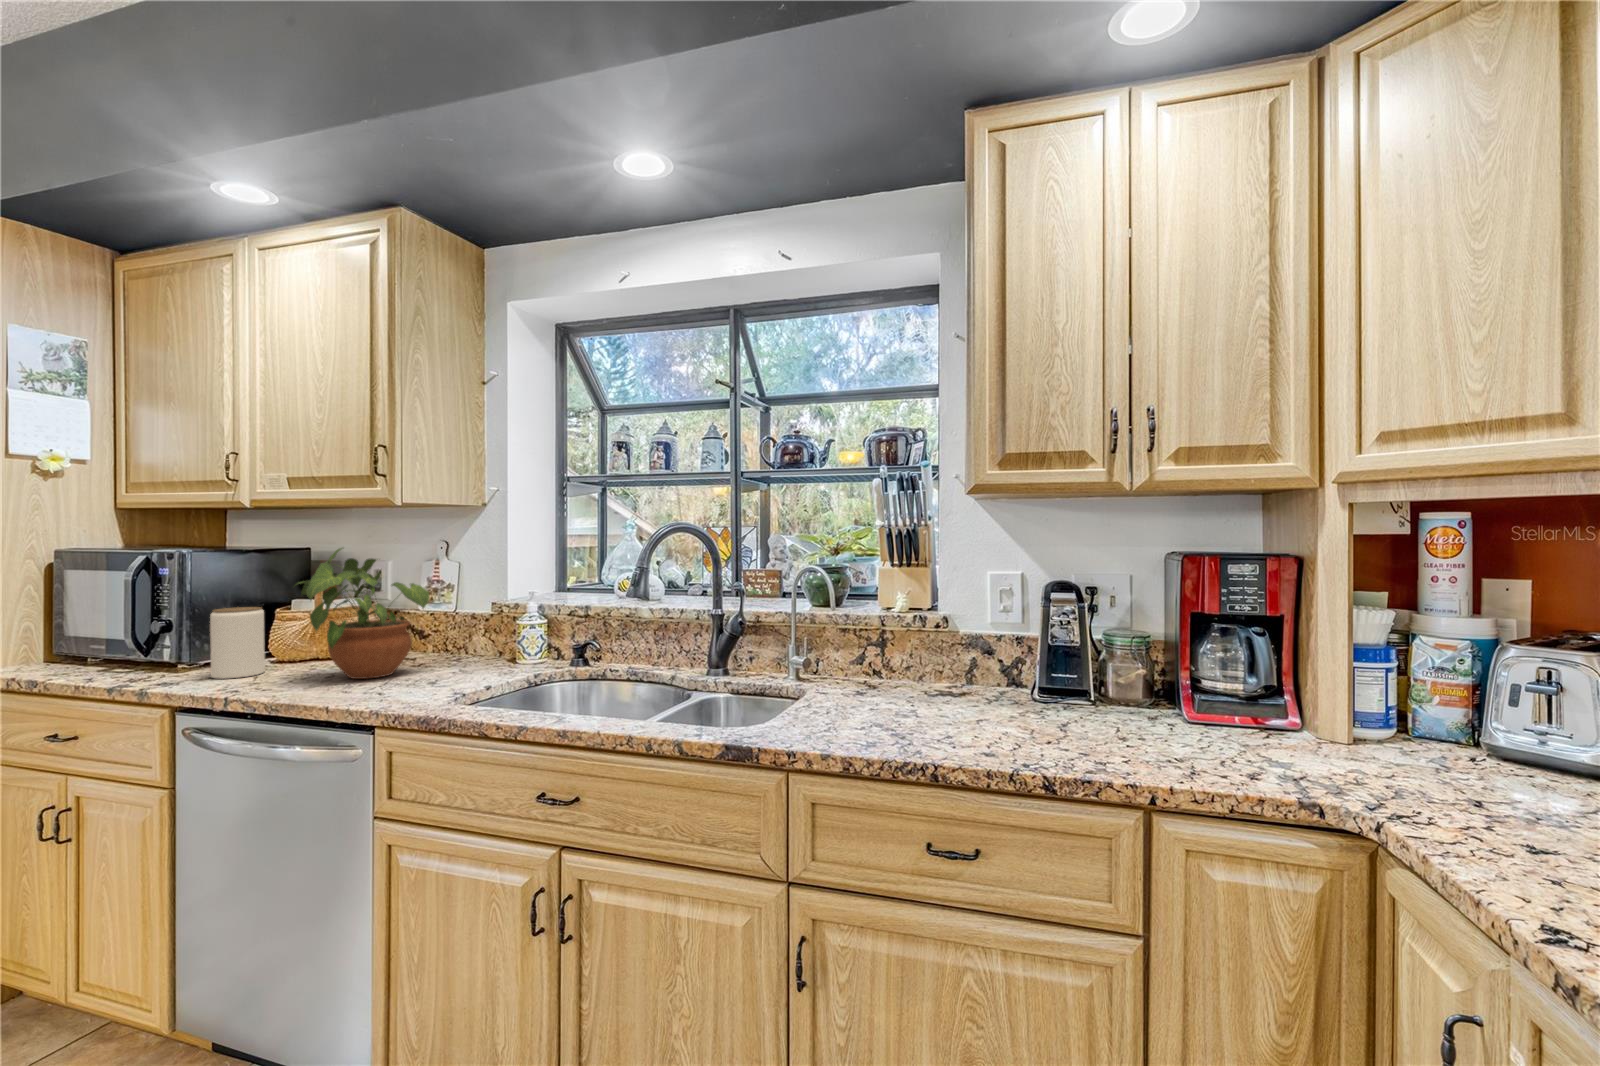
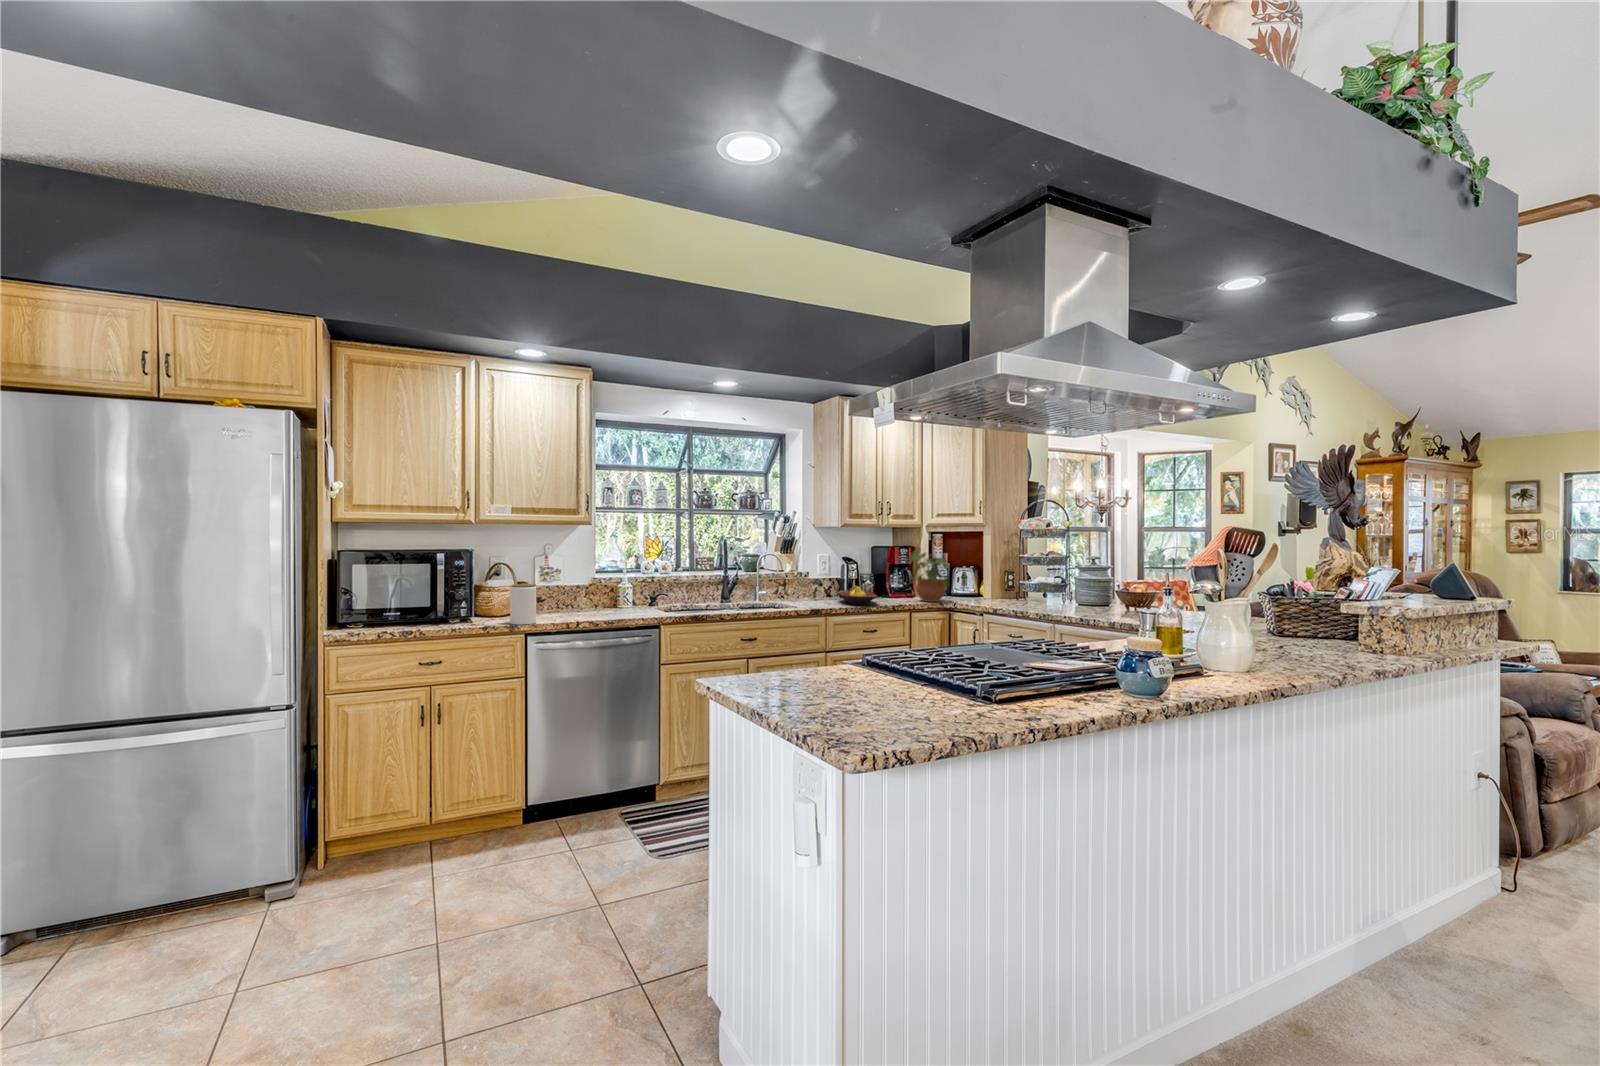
potted plant: present [295,548,430,679] -> present [909,548,948,602]
fruit bowl: none [925,667,1072,741] -> present [838,585,878,605]

